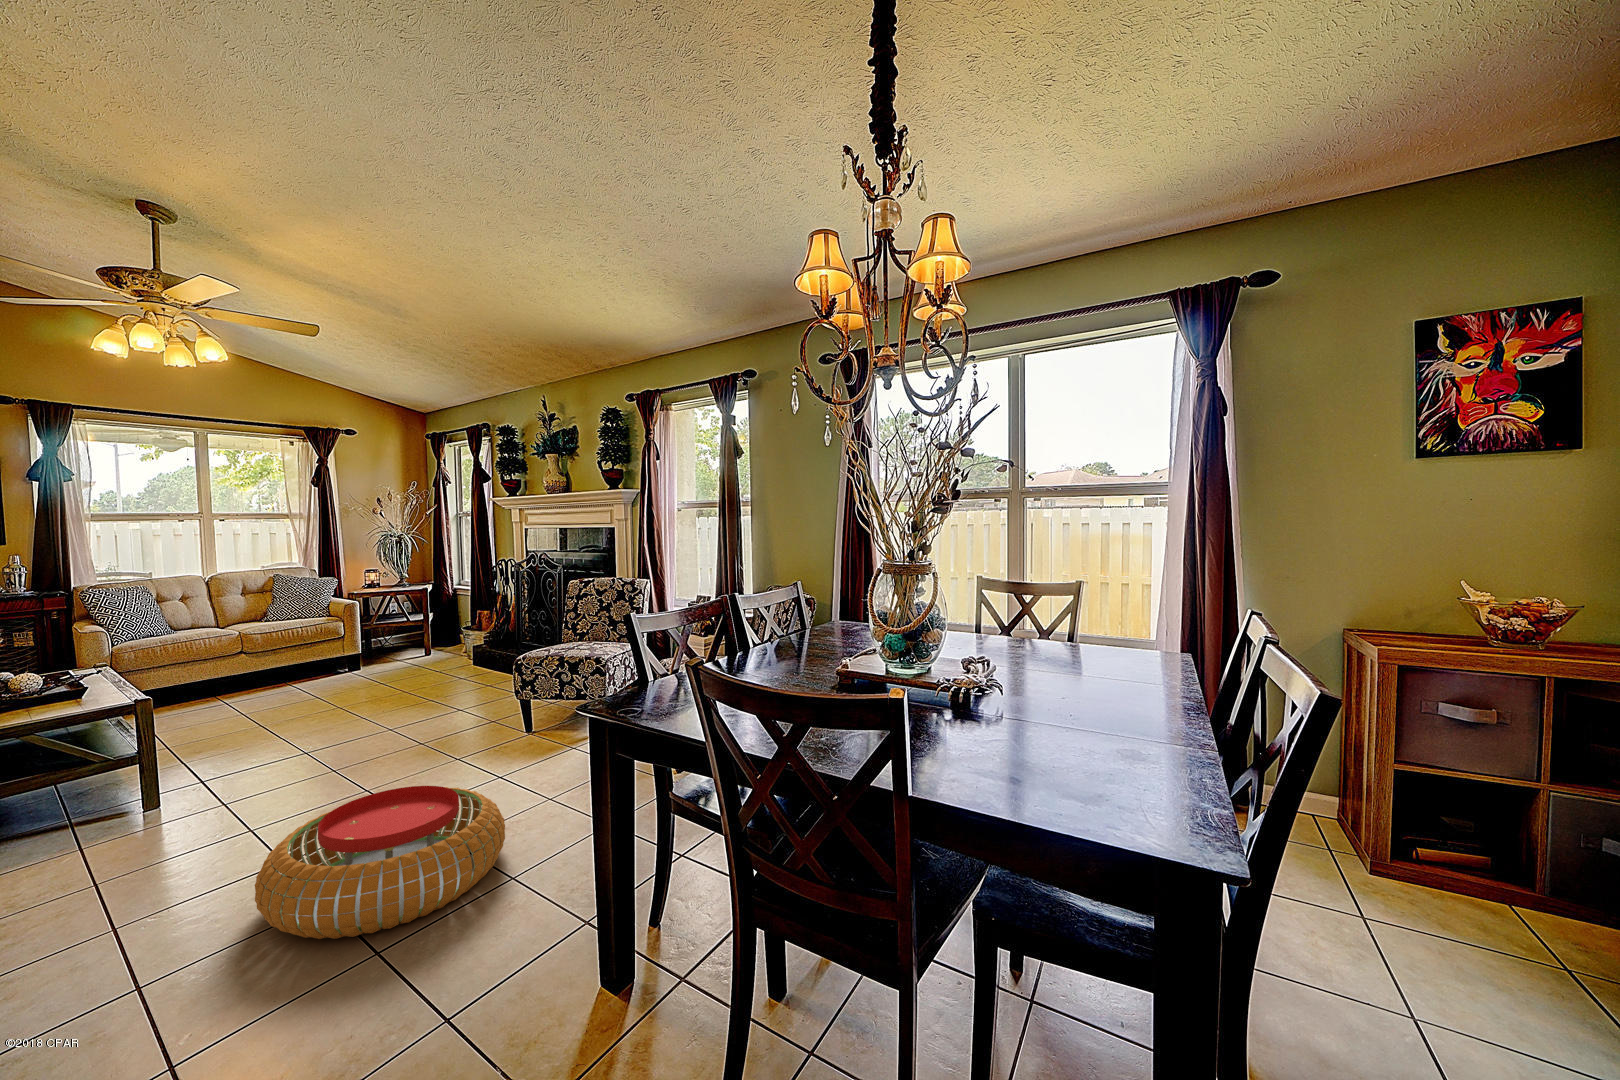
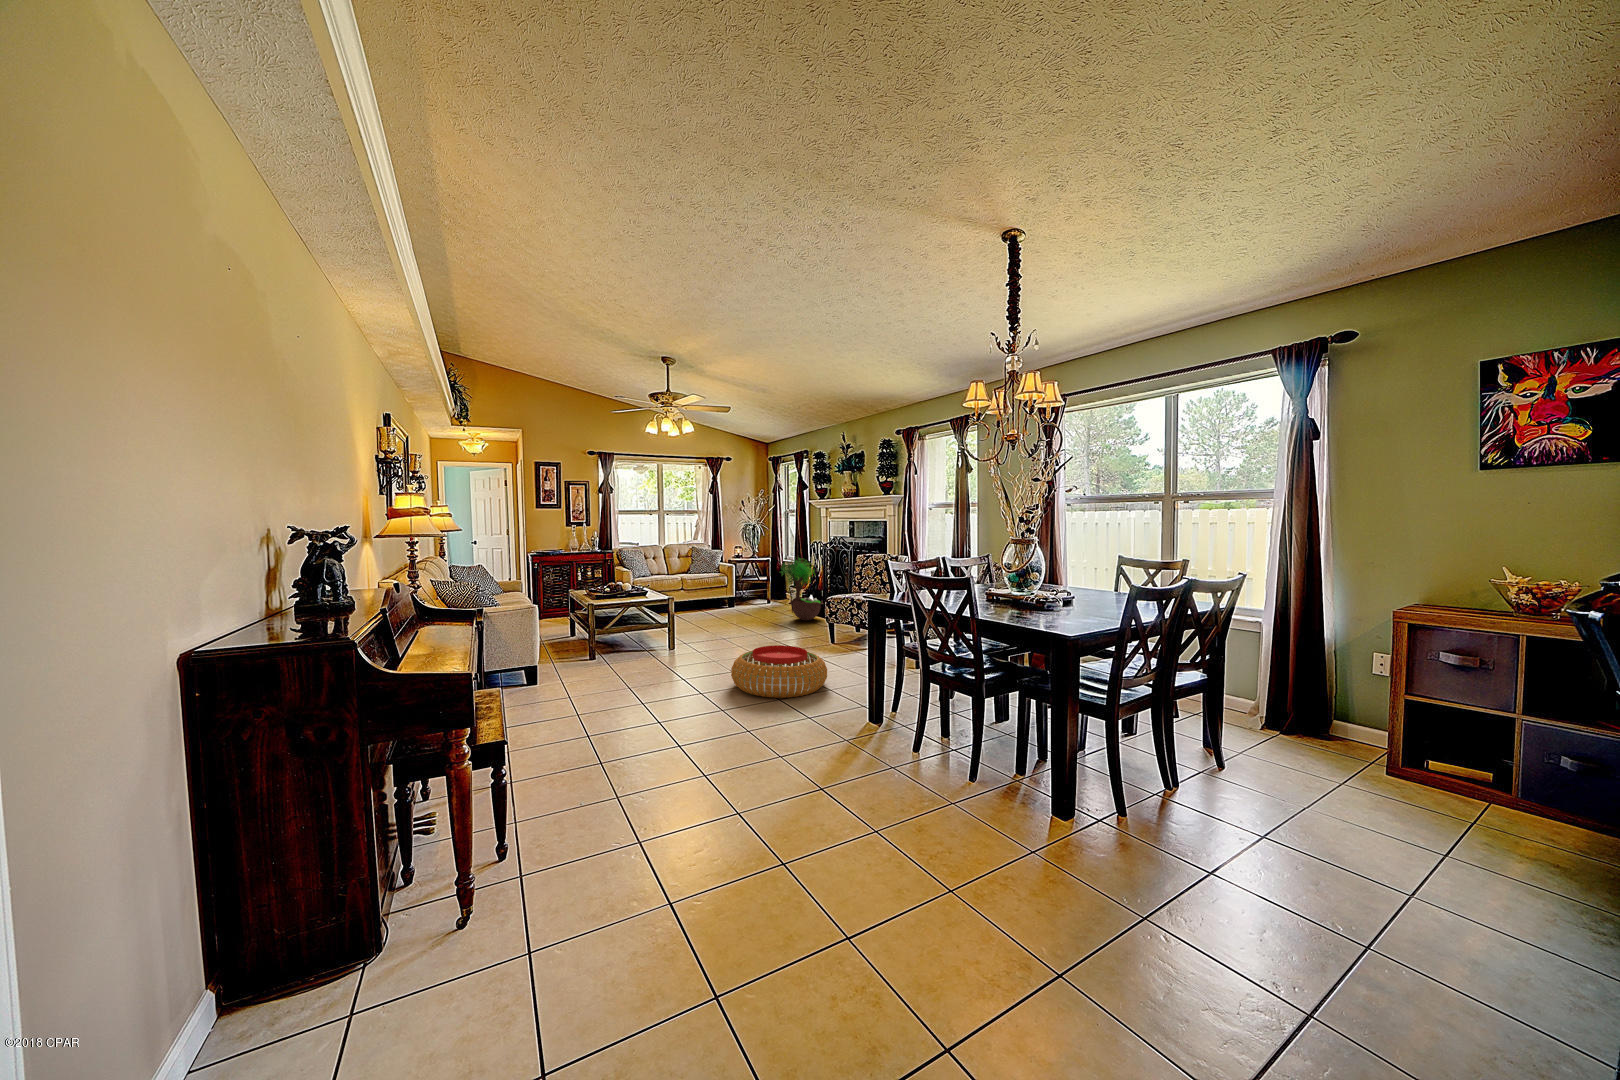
potted tree: none [435,582,513,688] -> present [781,559,821,620]

